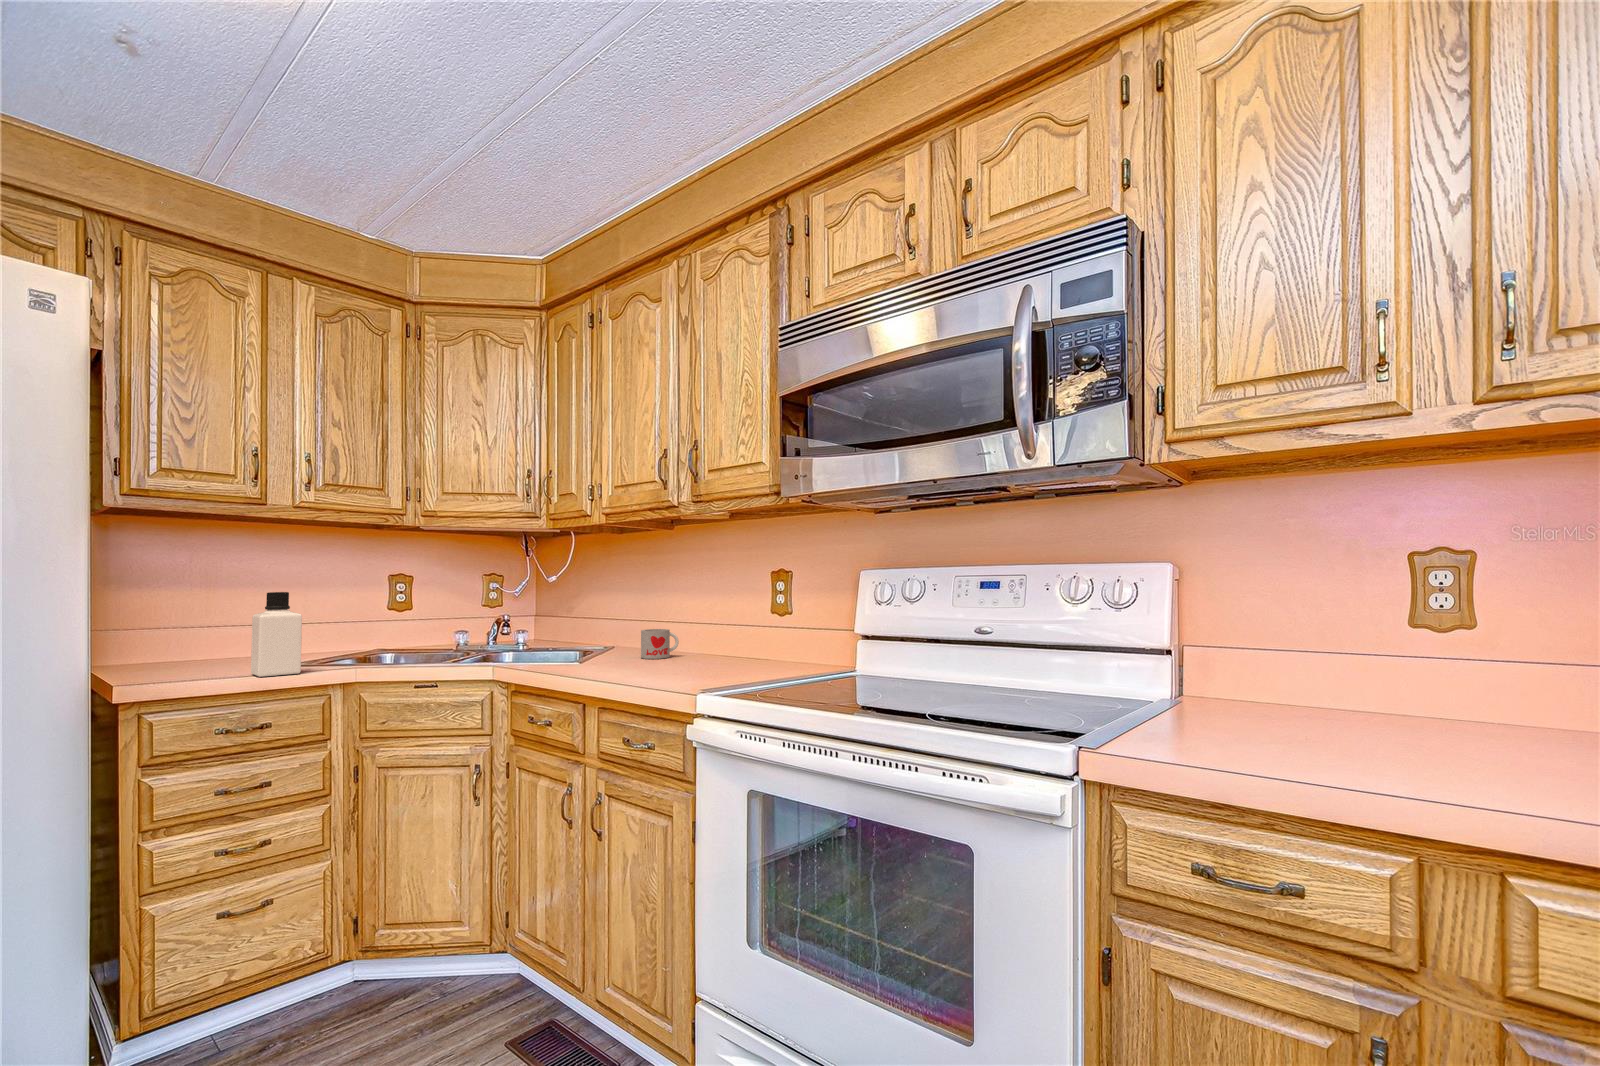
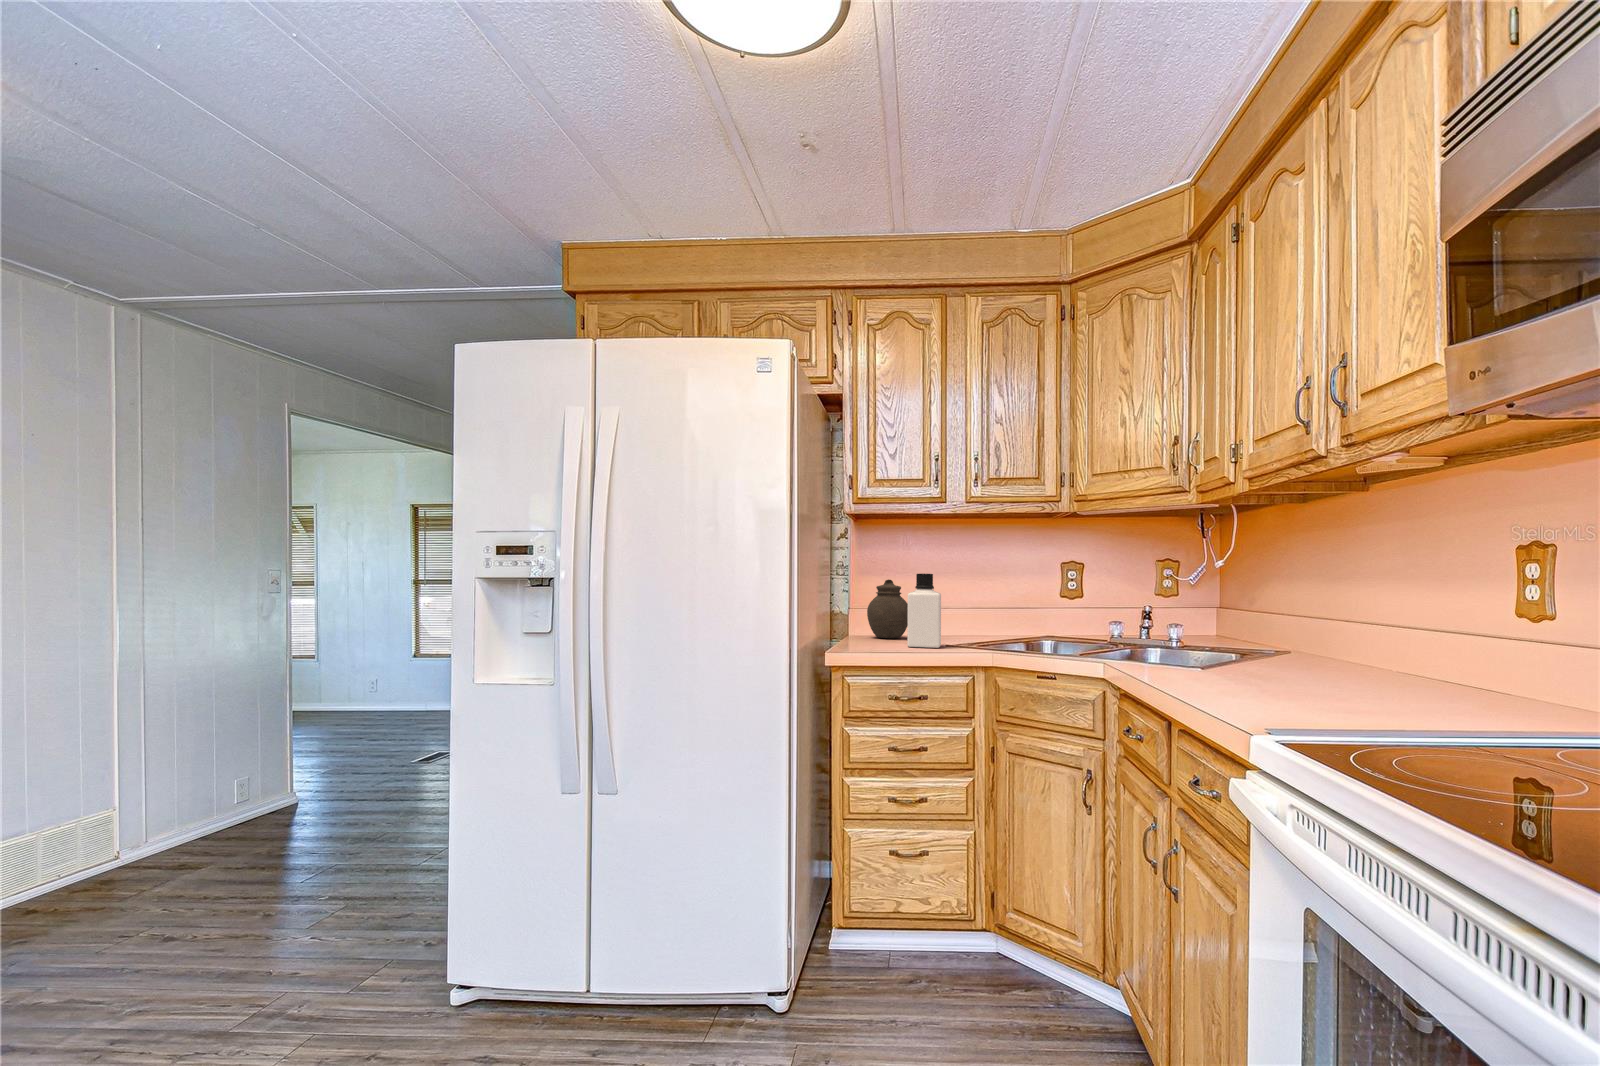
jar: none [160,599,227,671] -> present [867,579,908,638]
mug: present [641,629,679,659] -> none [1309,638,1375,681]

